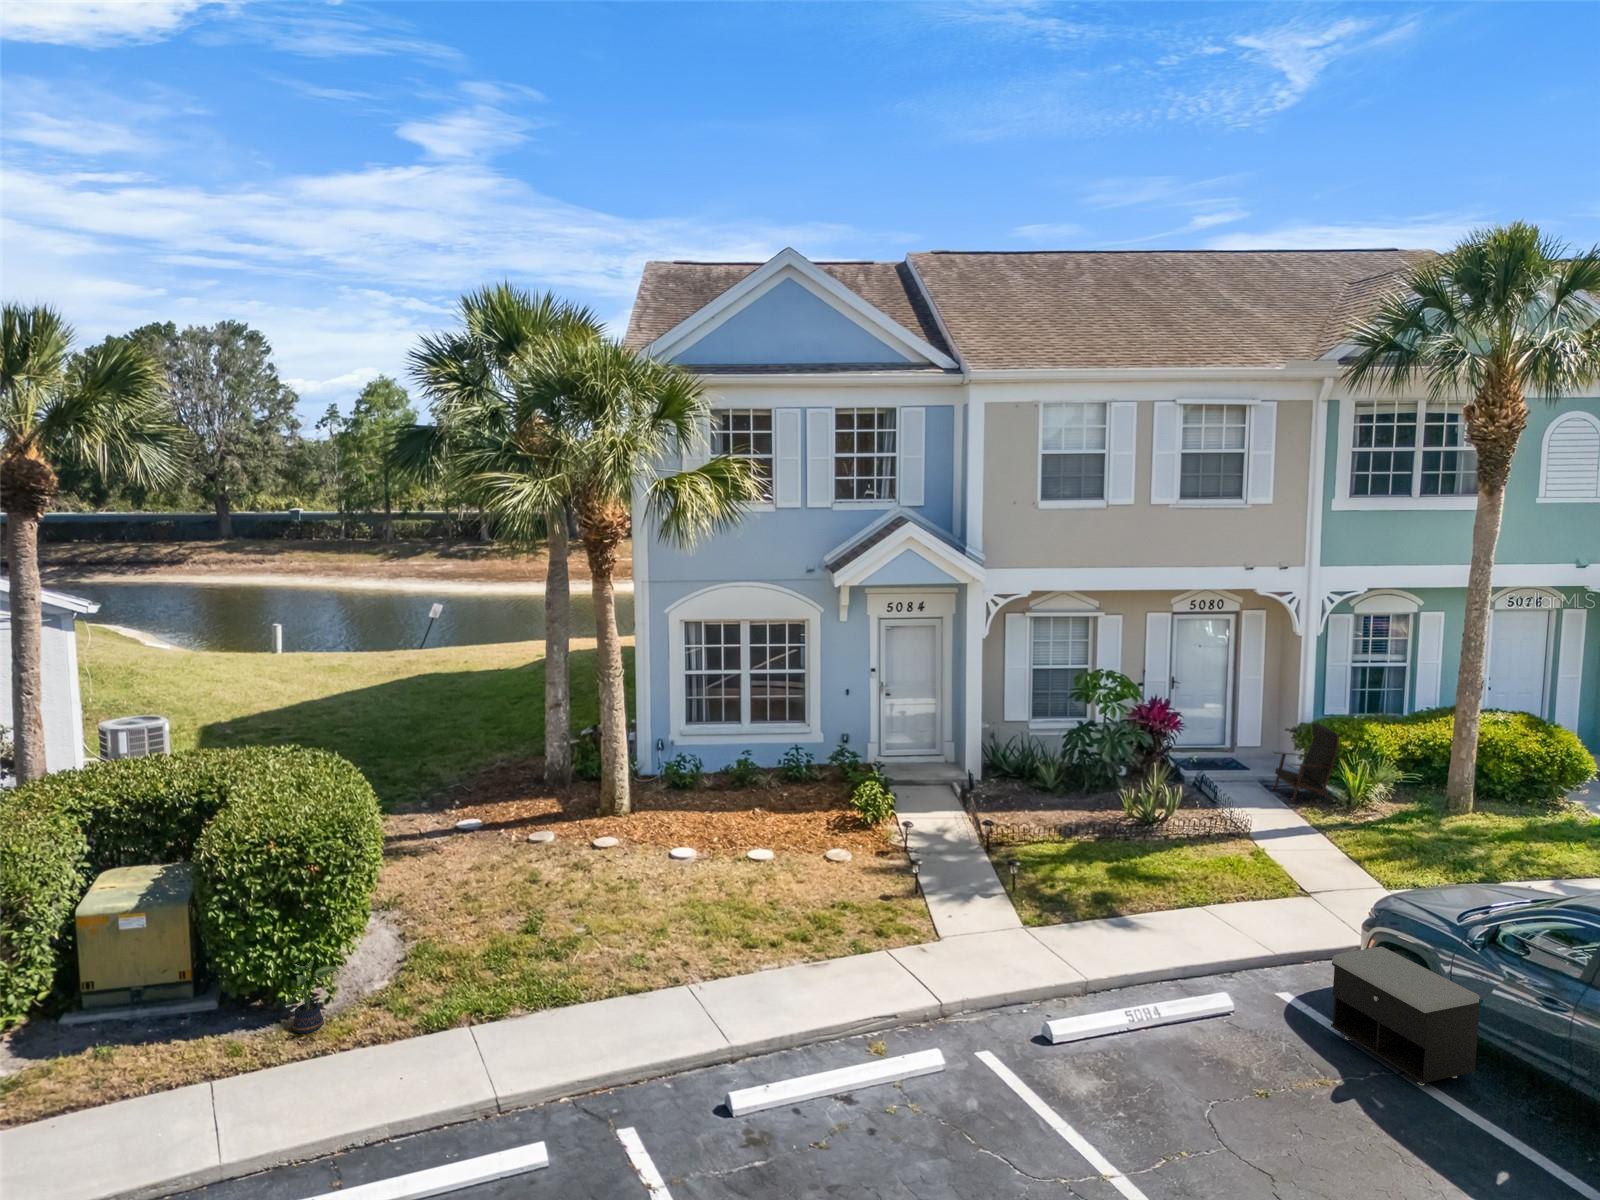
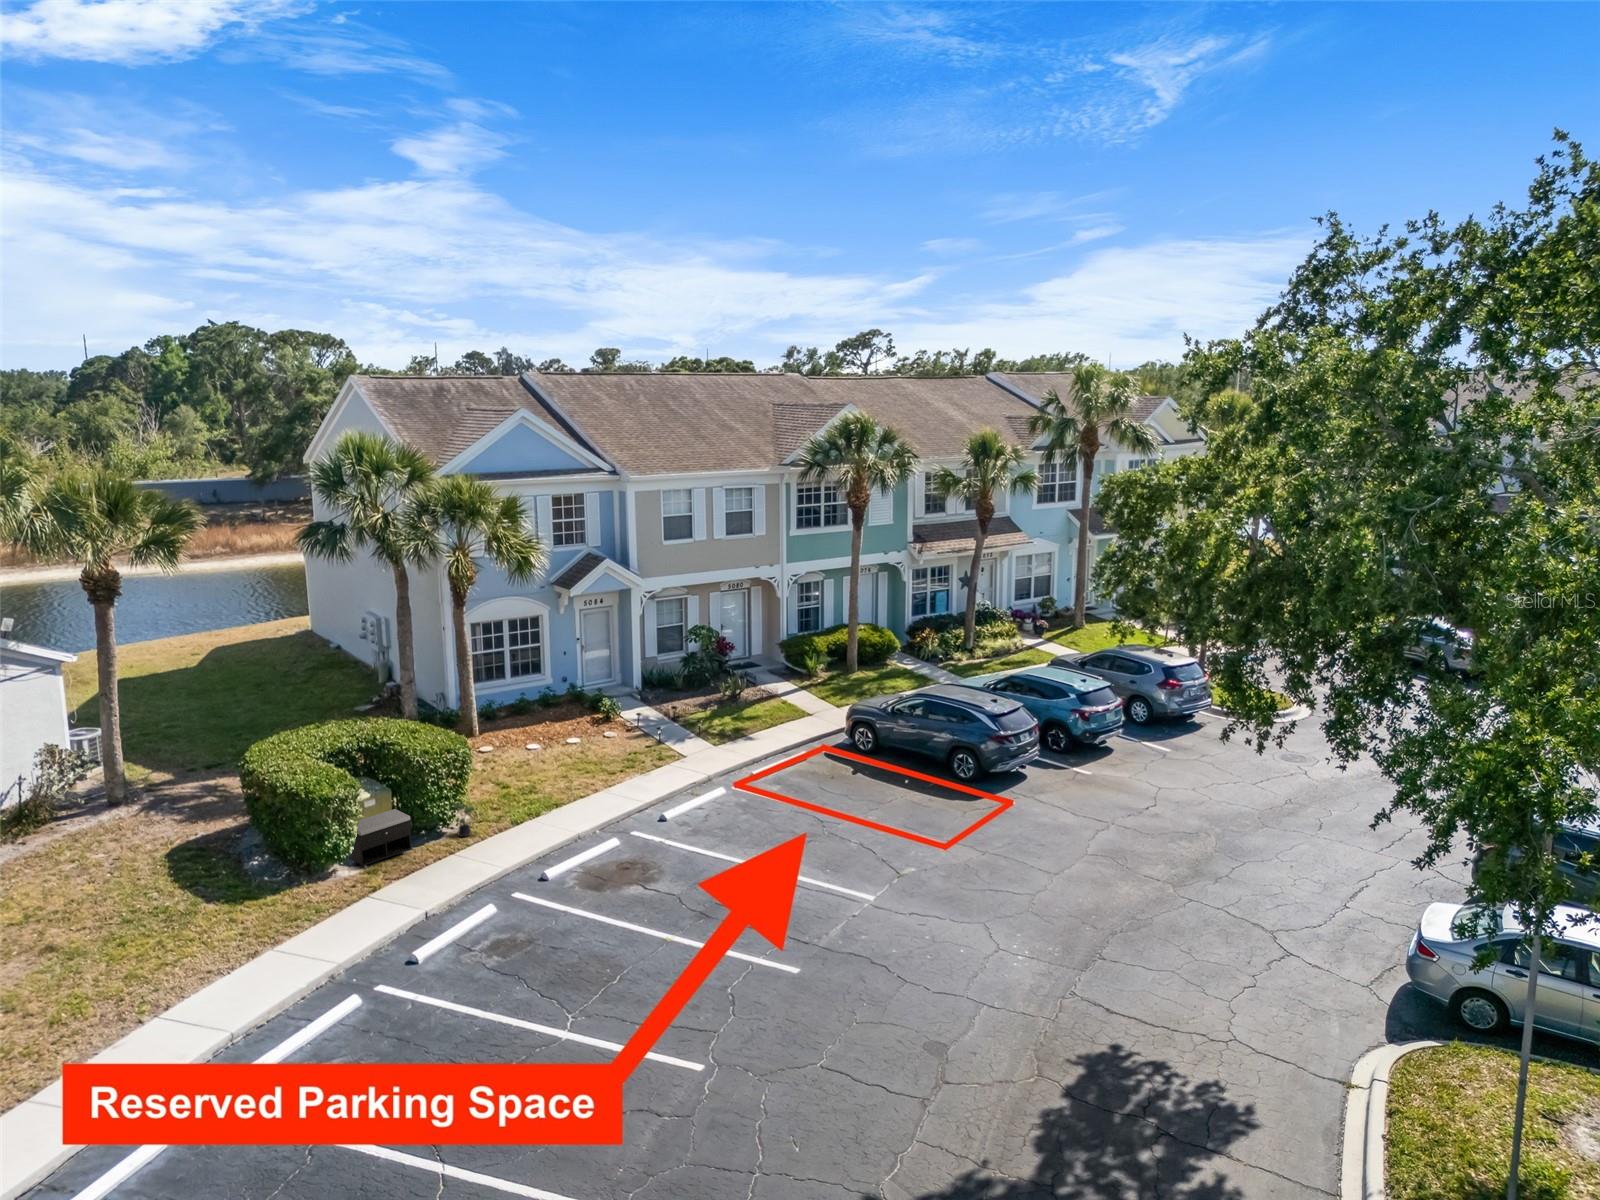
lounge chair: present [1274,723,1339,803] -> none [775,641,805,680]
storage bench: present [1331,947,1480,1086] -> present [349,809,412,867]

